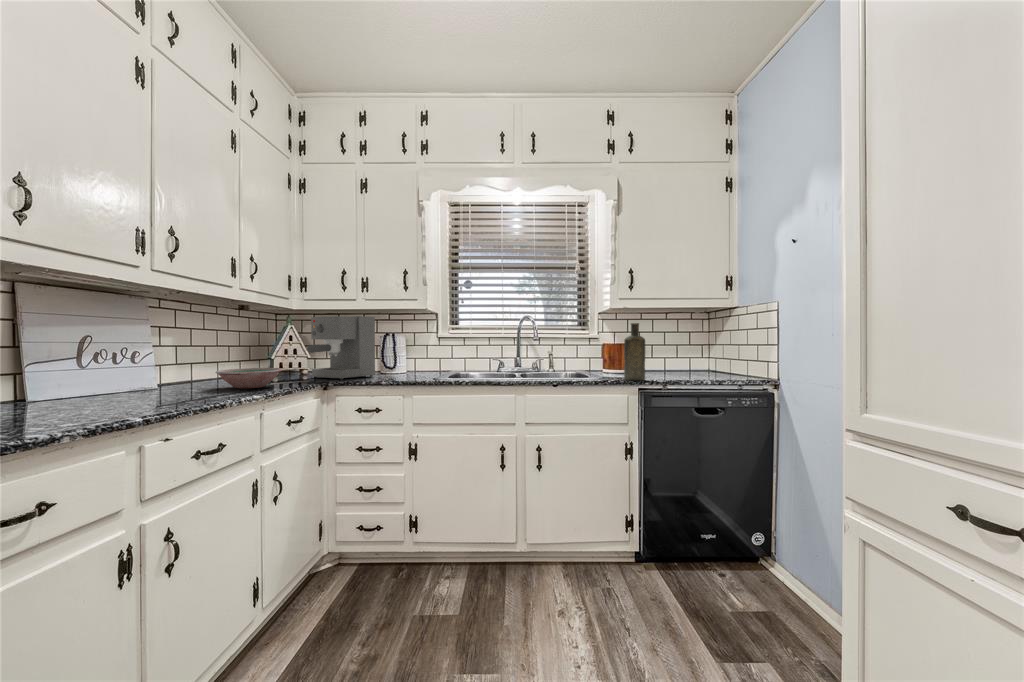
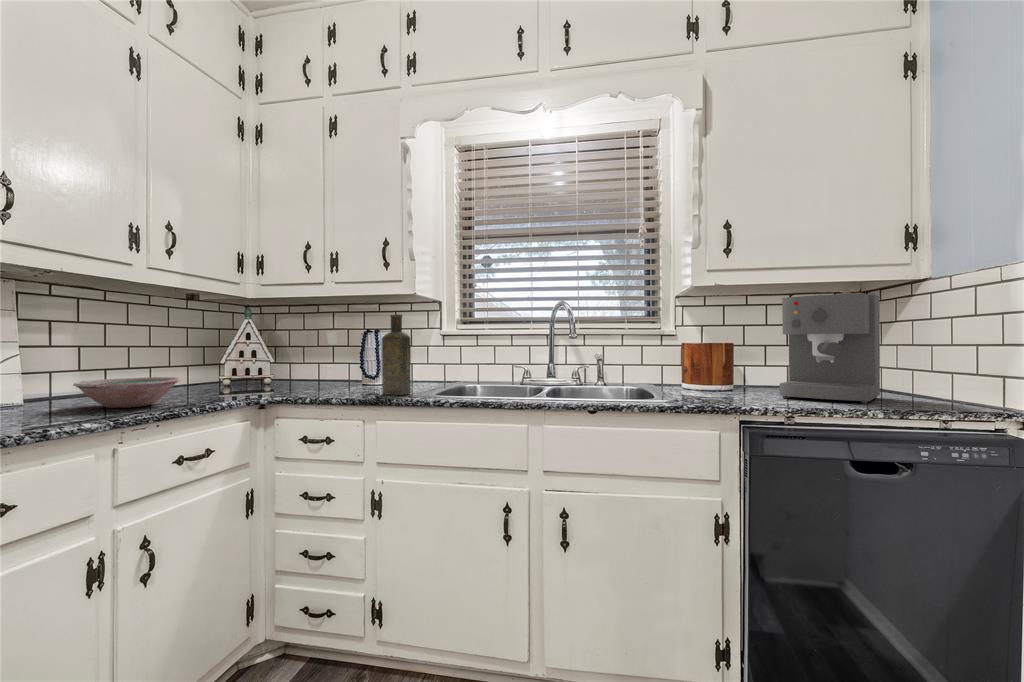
coffee maker: present [307,316,375,380] -> present [780,293,880,403]
bottle: present [624,323,645,380] -> present [382,314,411,395]

